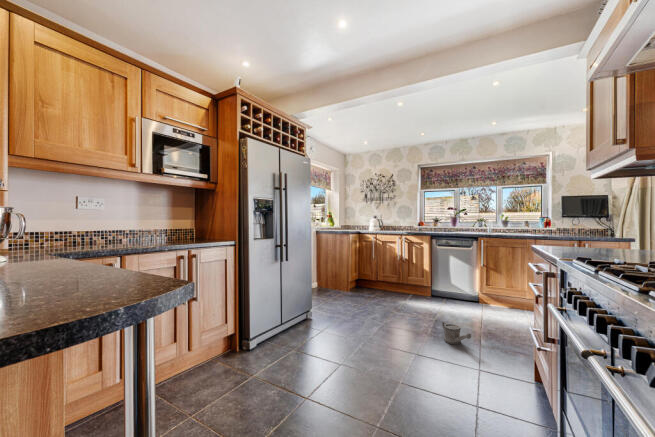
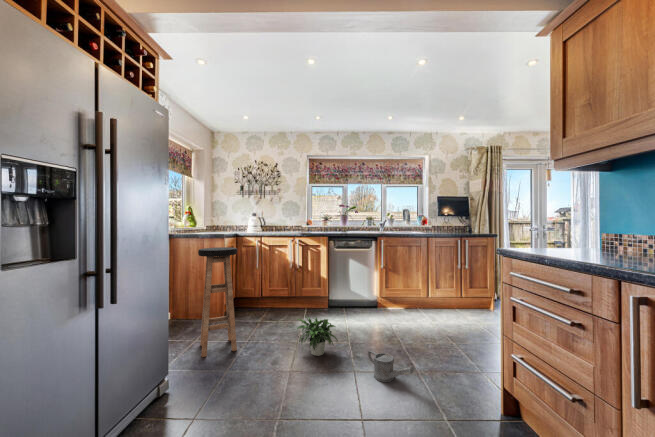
bar stool: none [330,241,354,310] -> present [198,247,237,357]
potted plant: none [387,292,423,322] -> present [297,317,338,356]

